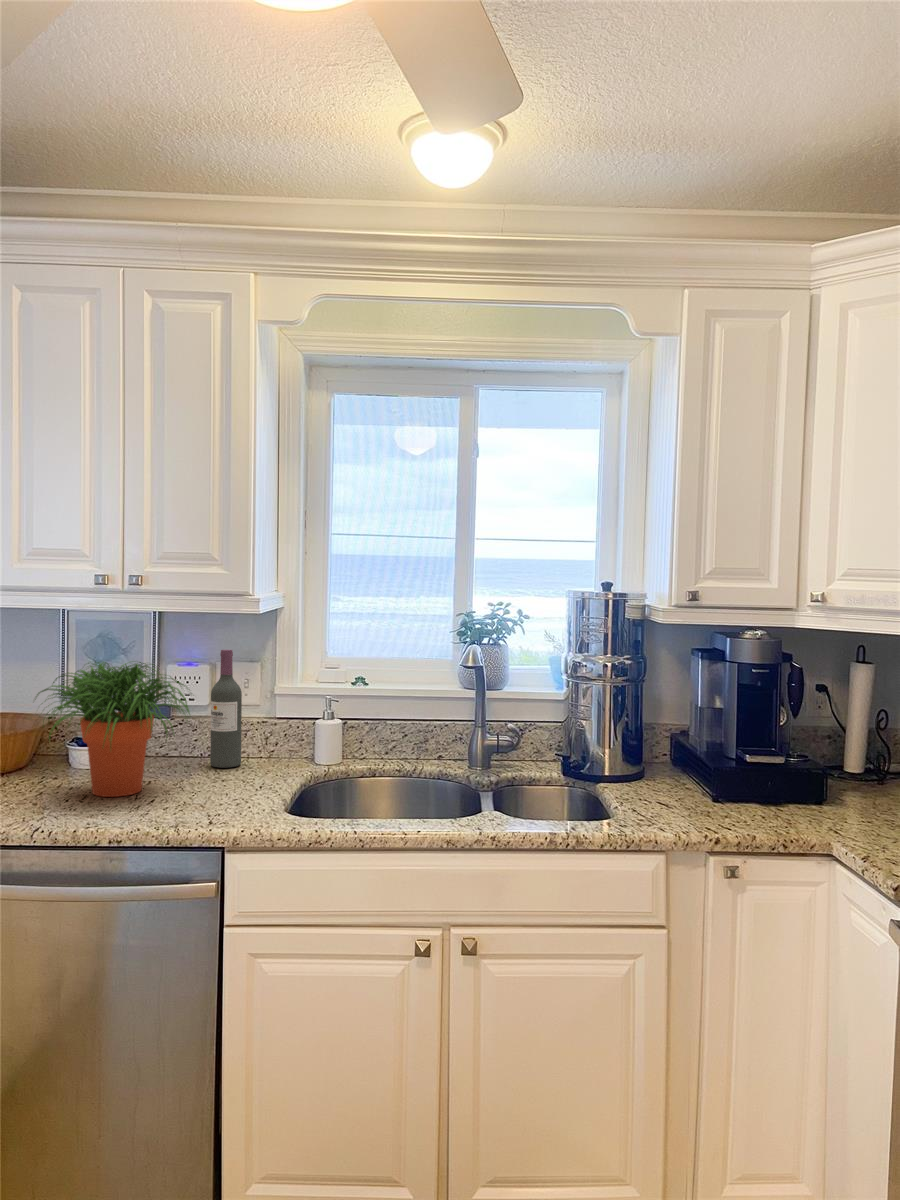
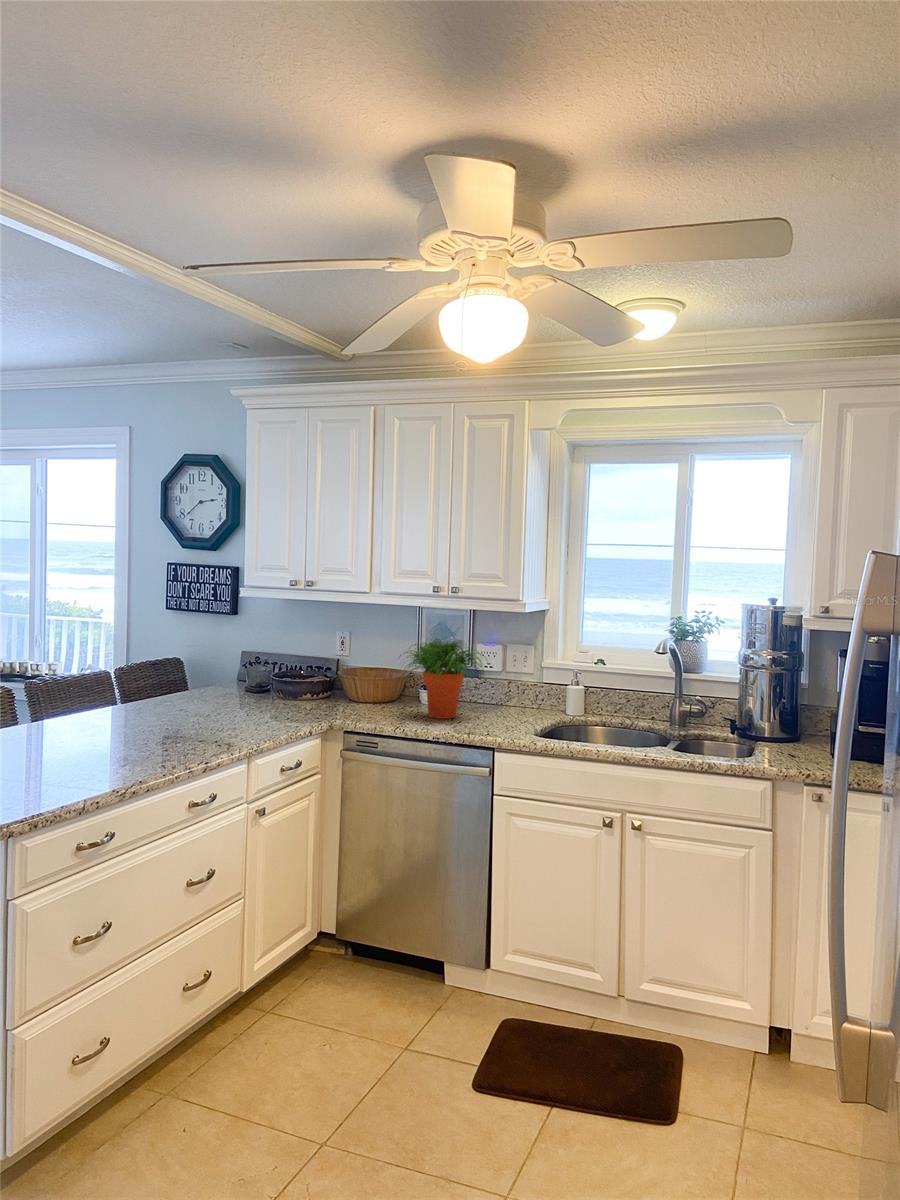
wine bottle: present [210,650,242,768] -> none [501,635,521,712]

